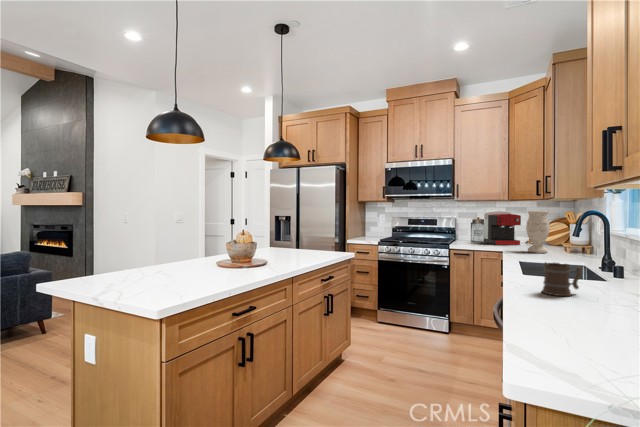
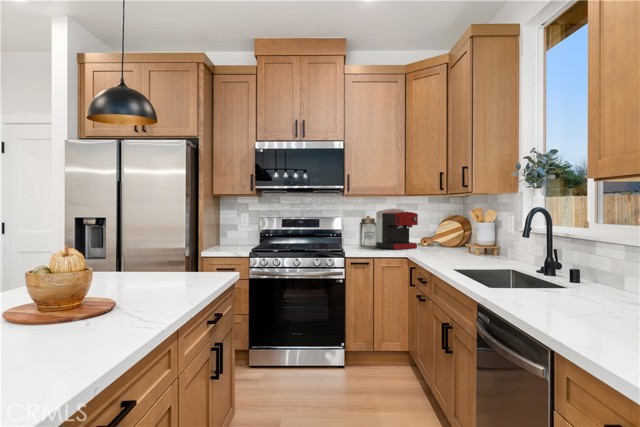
vase: present [526,211,550,253] -> none [439,208,464,258]
mug: present [542,262,582,296] -> none [568,275,608,319]

